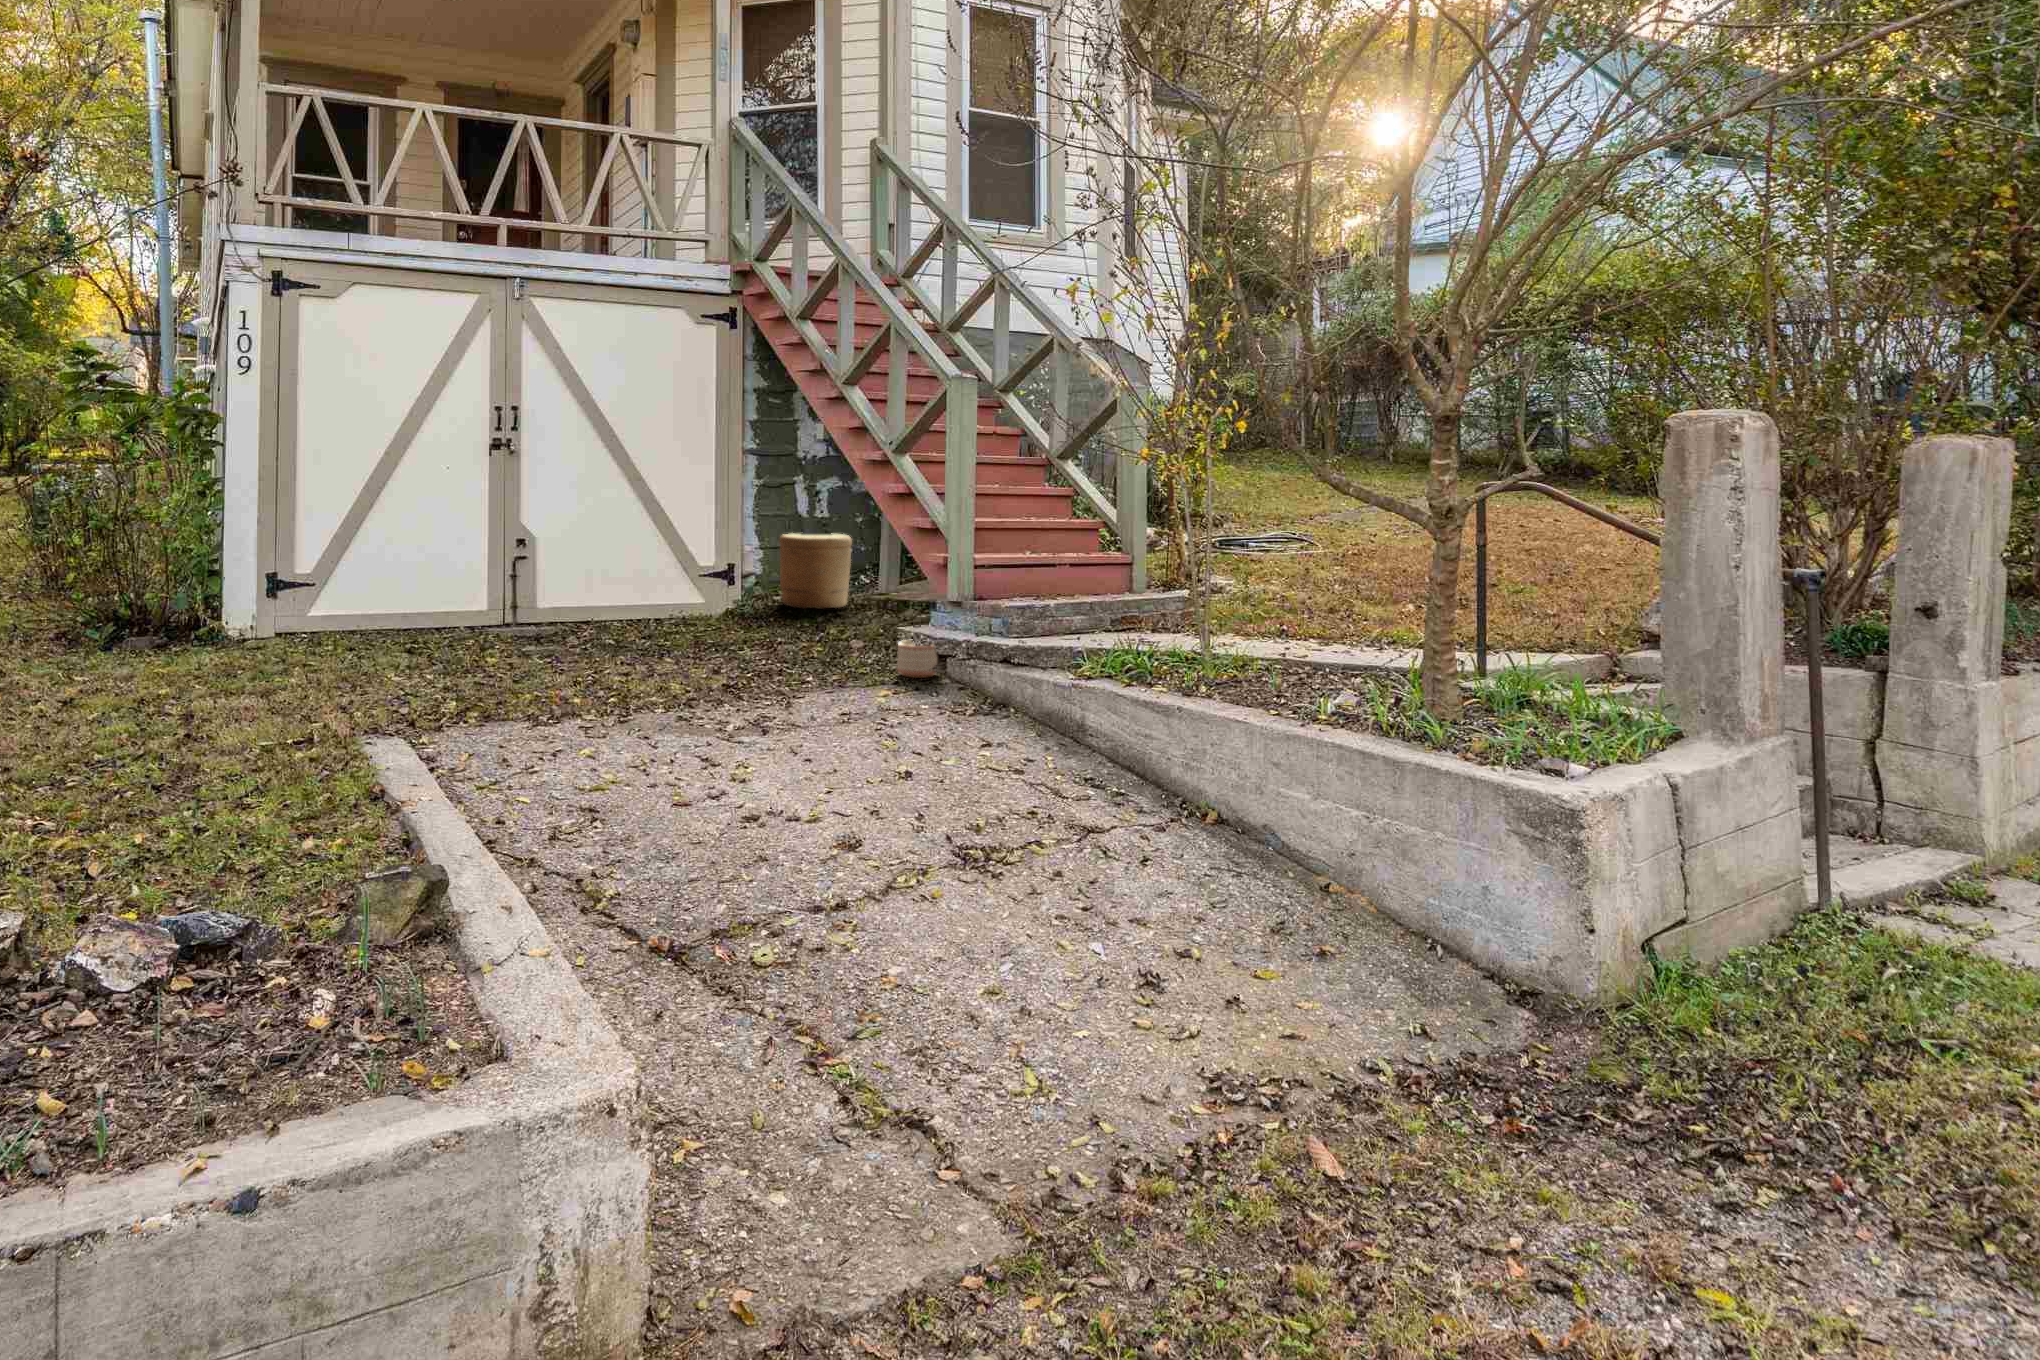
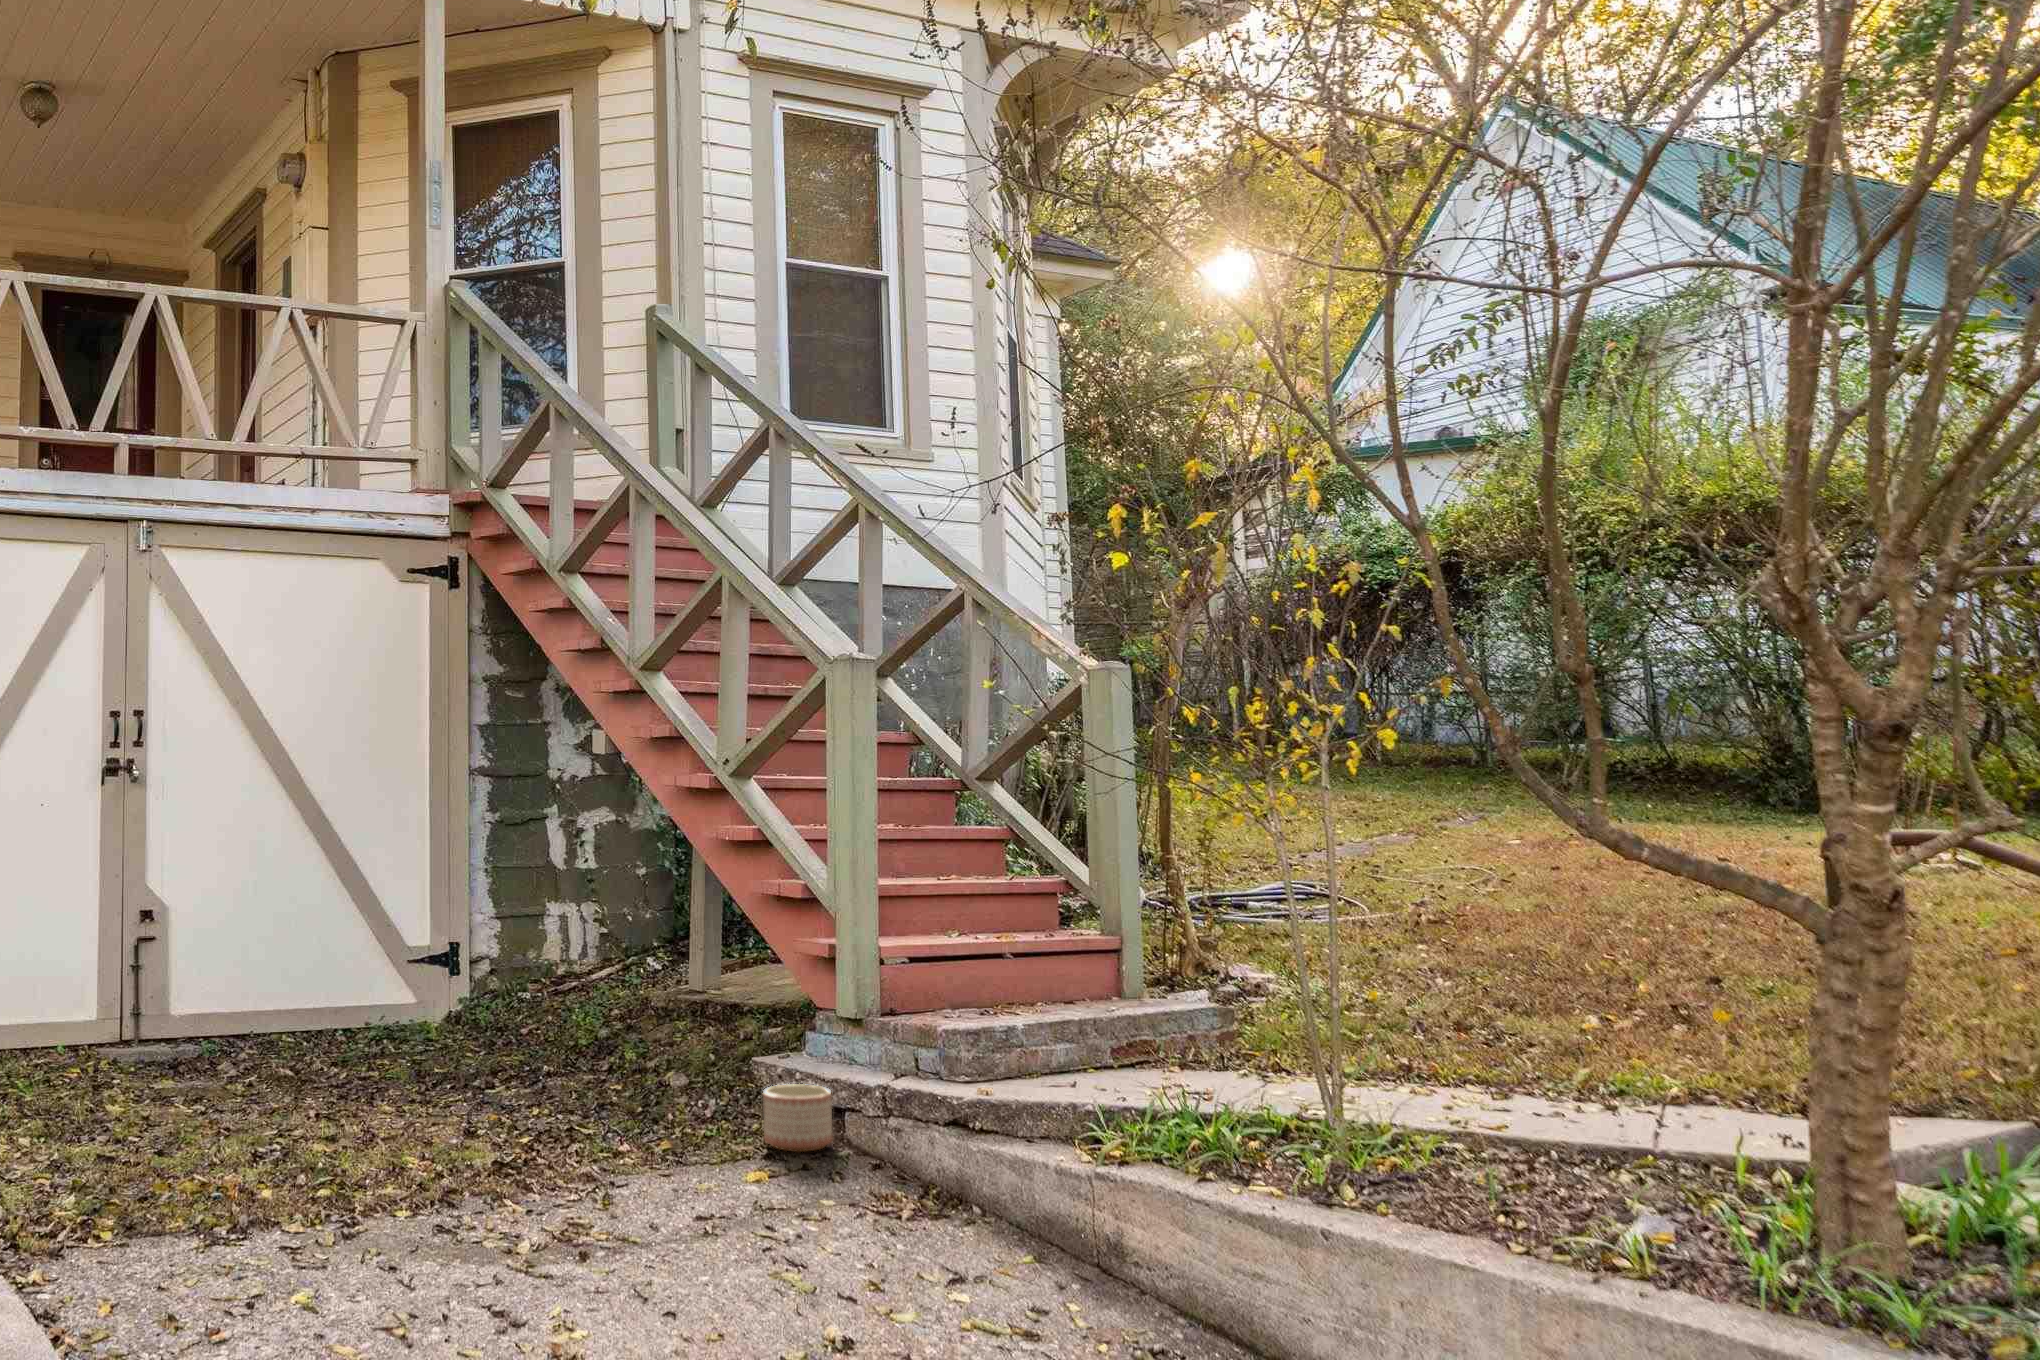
woven basket: present [779,534,852,609] -> none [536,895,649,1020]

